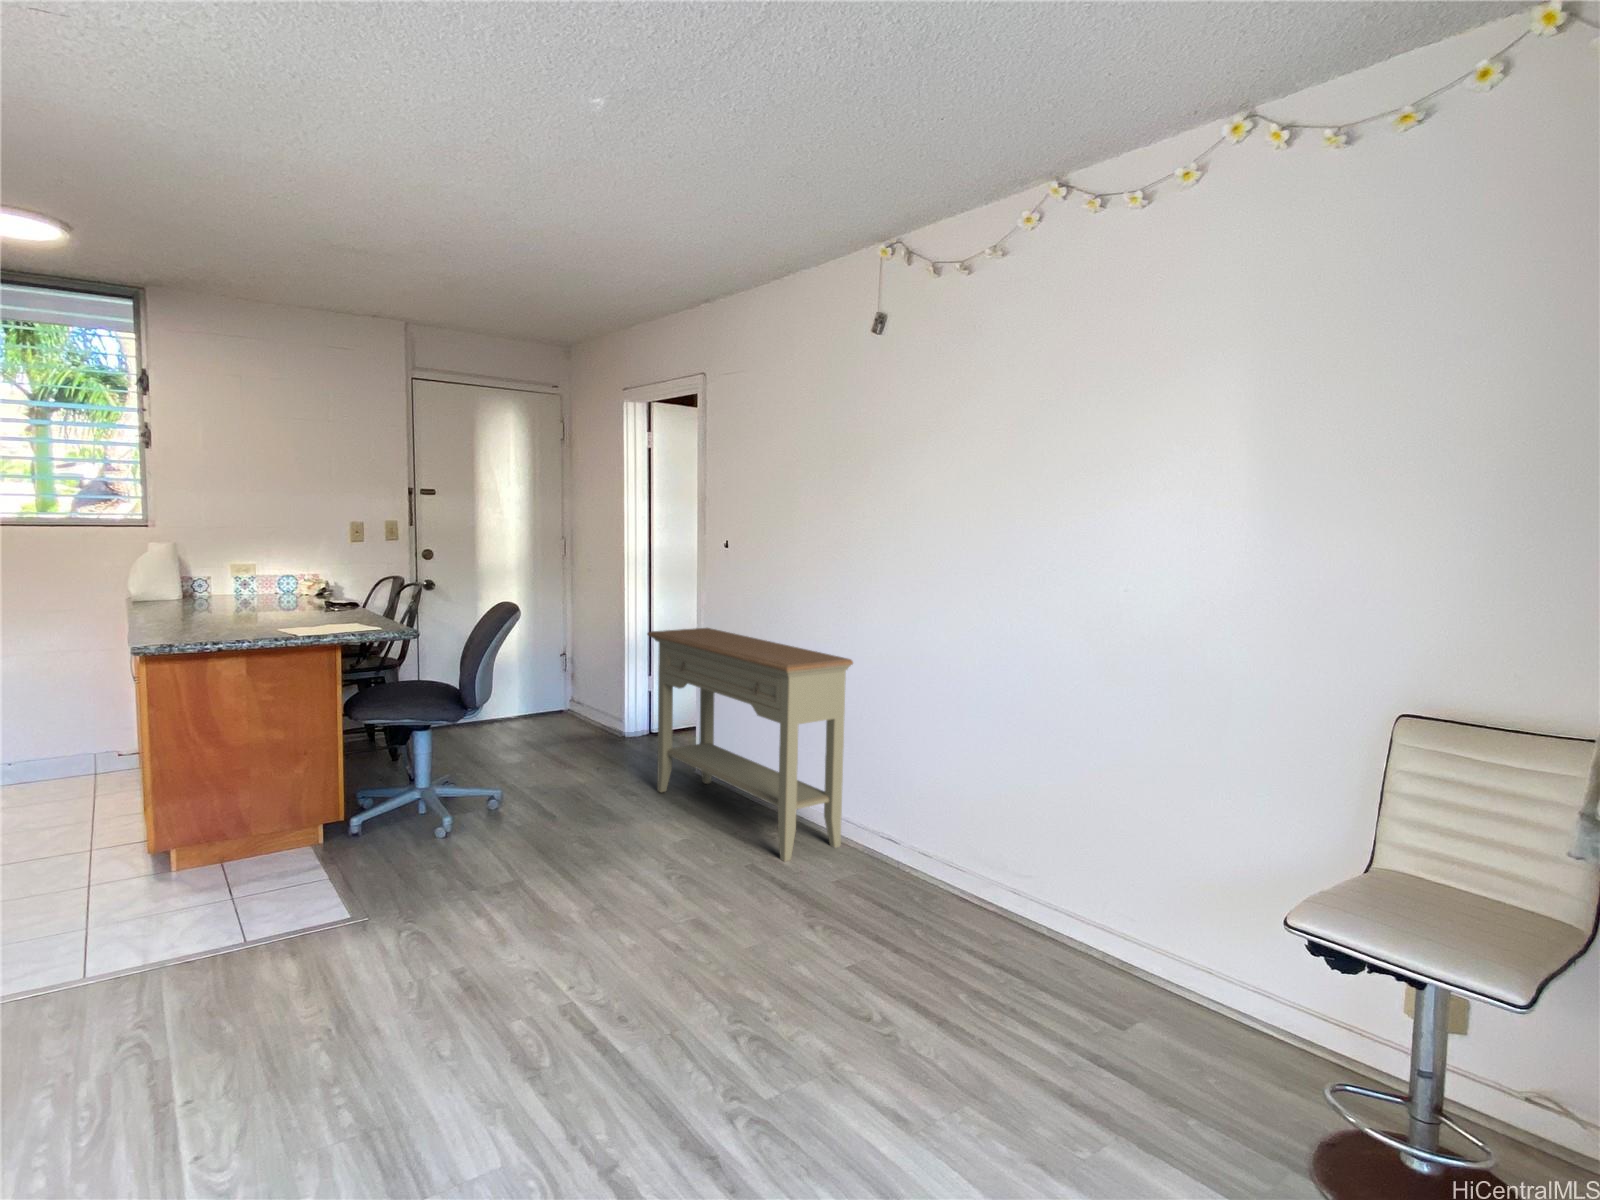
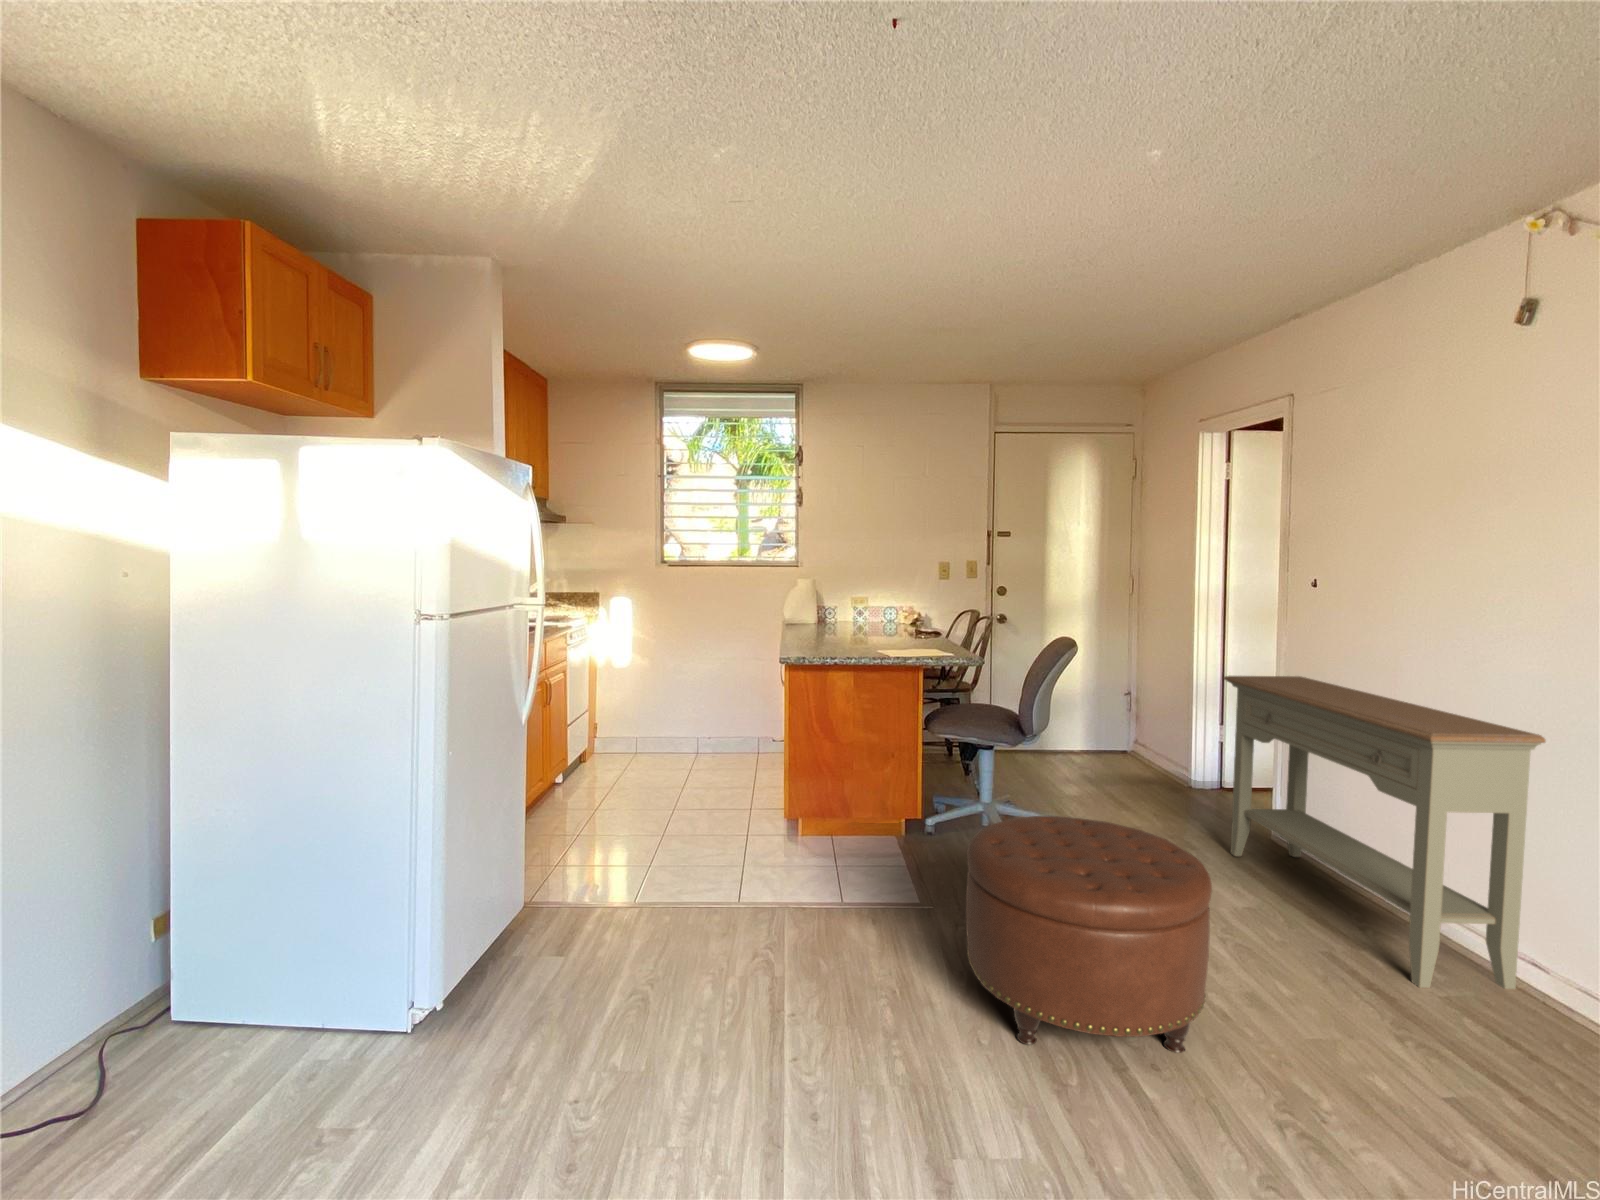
ottoman: none [408,779,635,1001] -> present [966,816,1212,1053]

